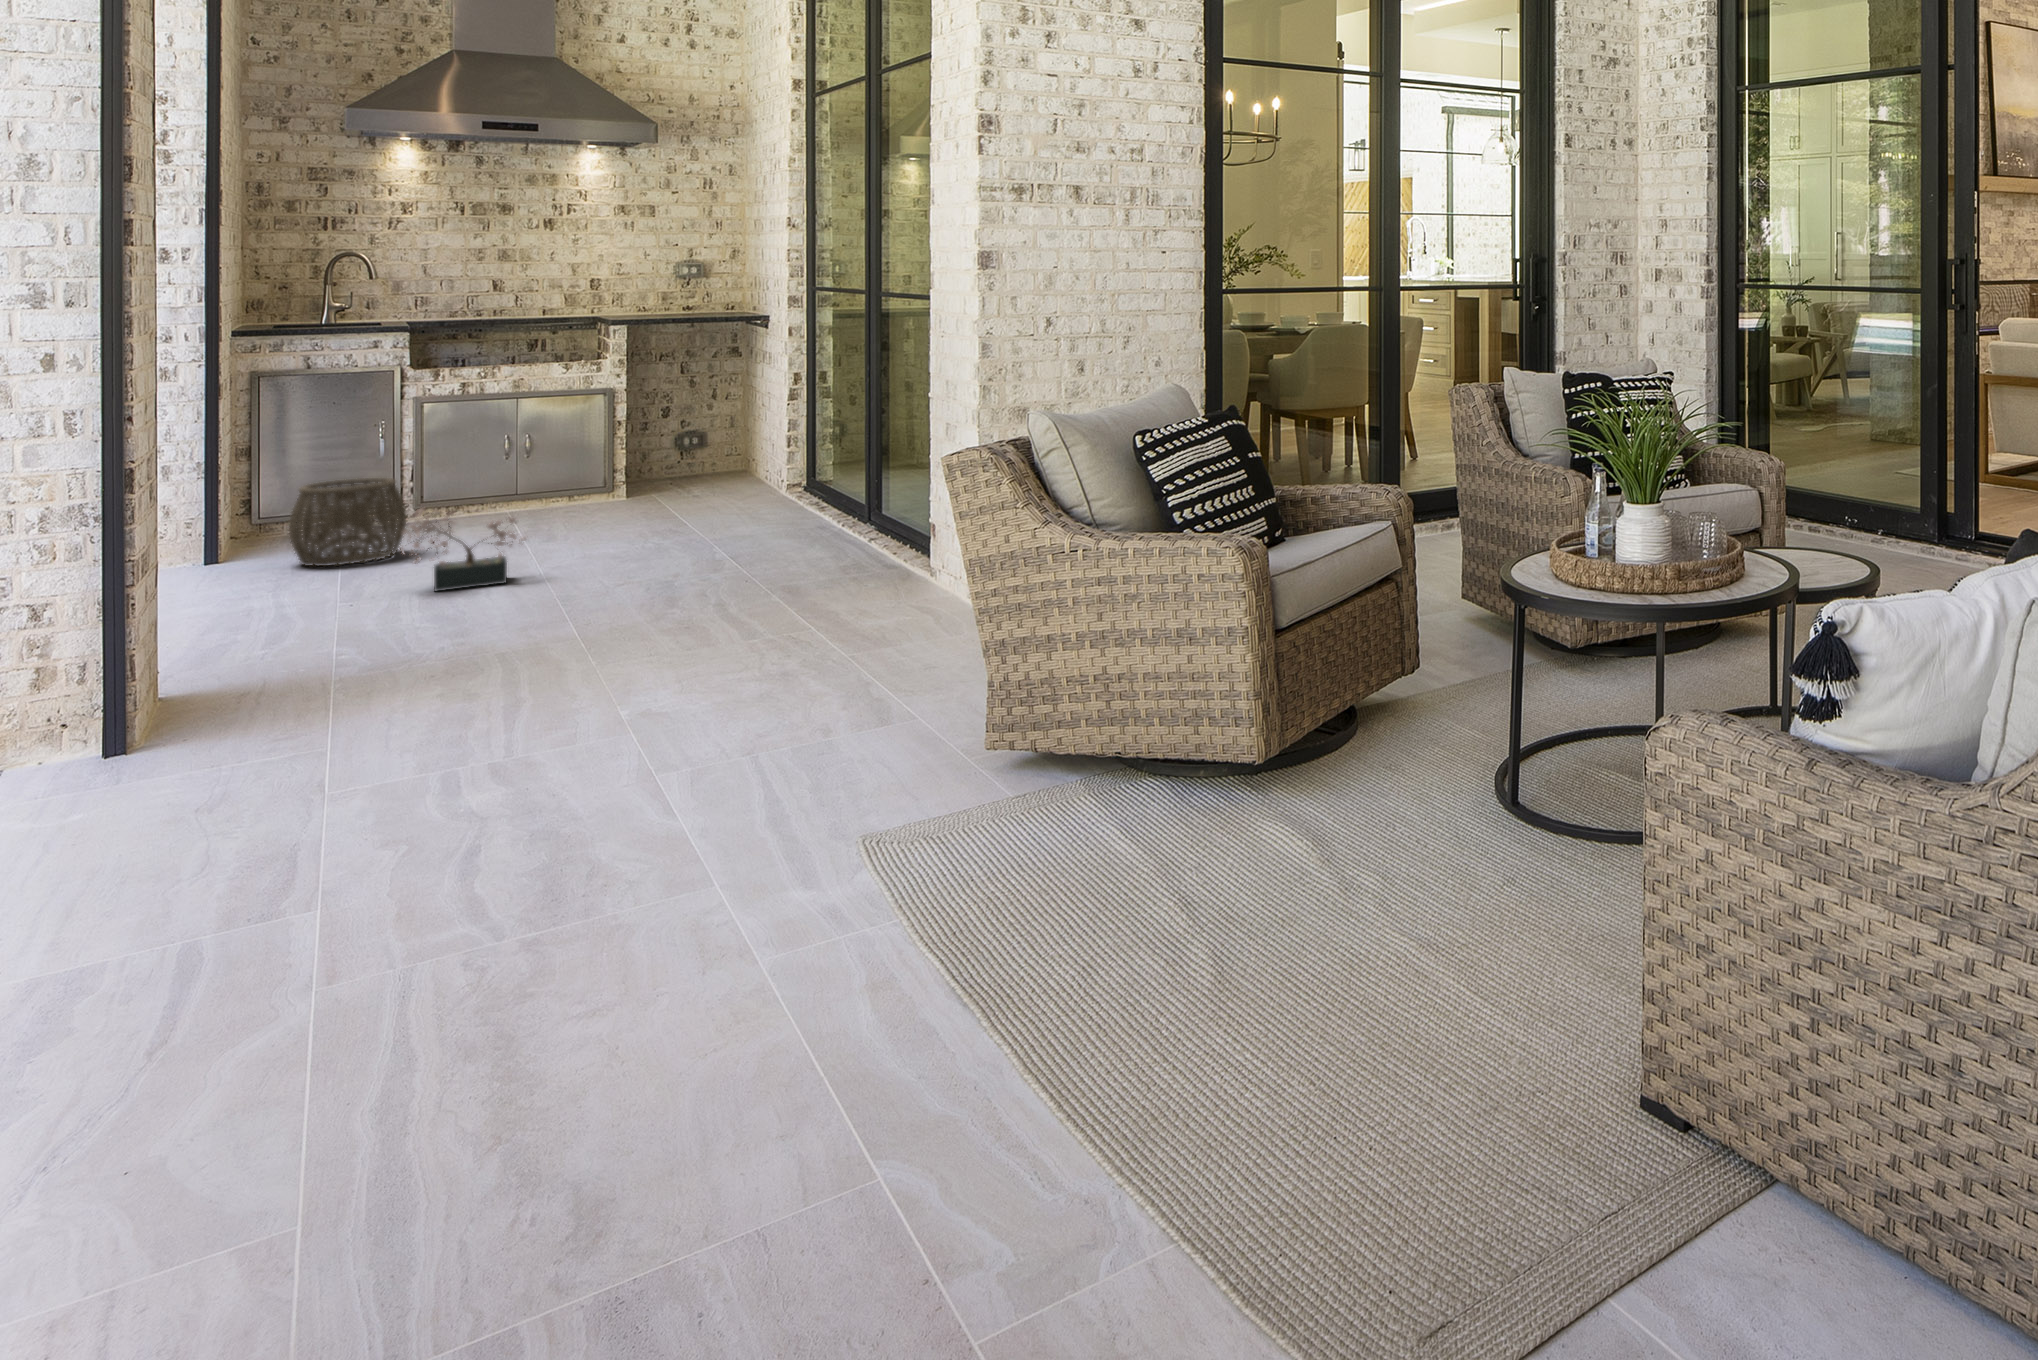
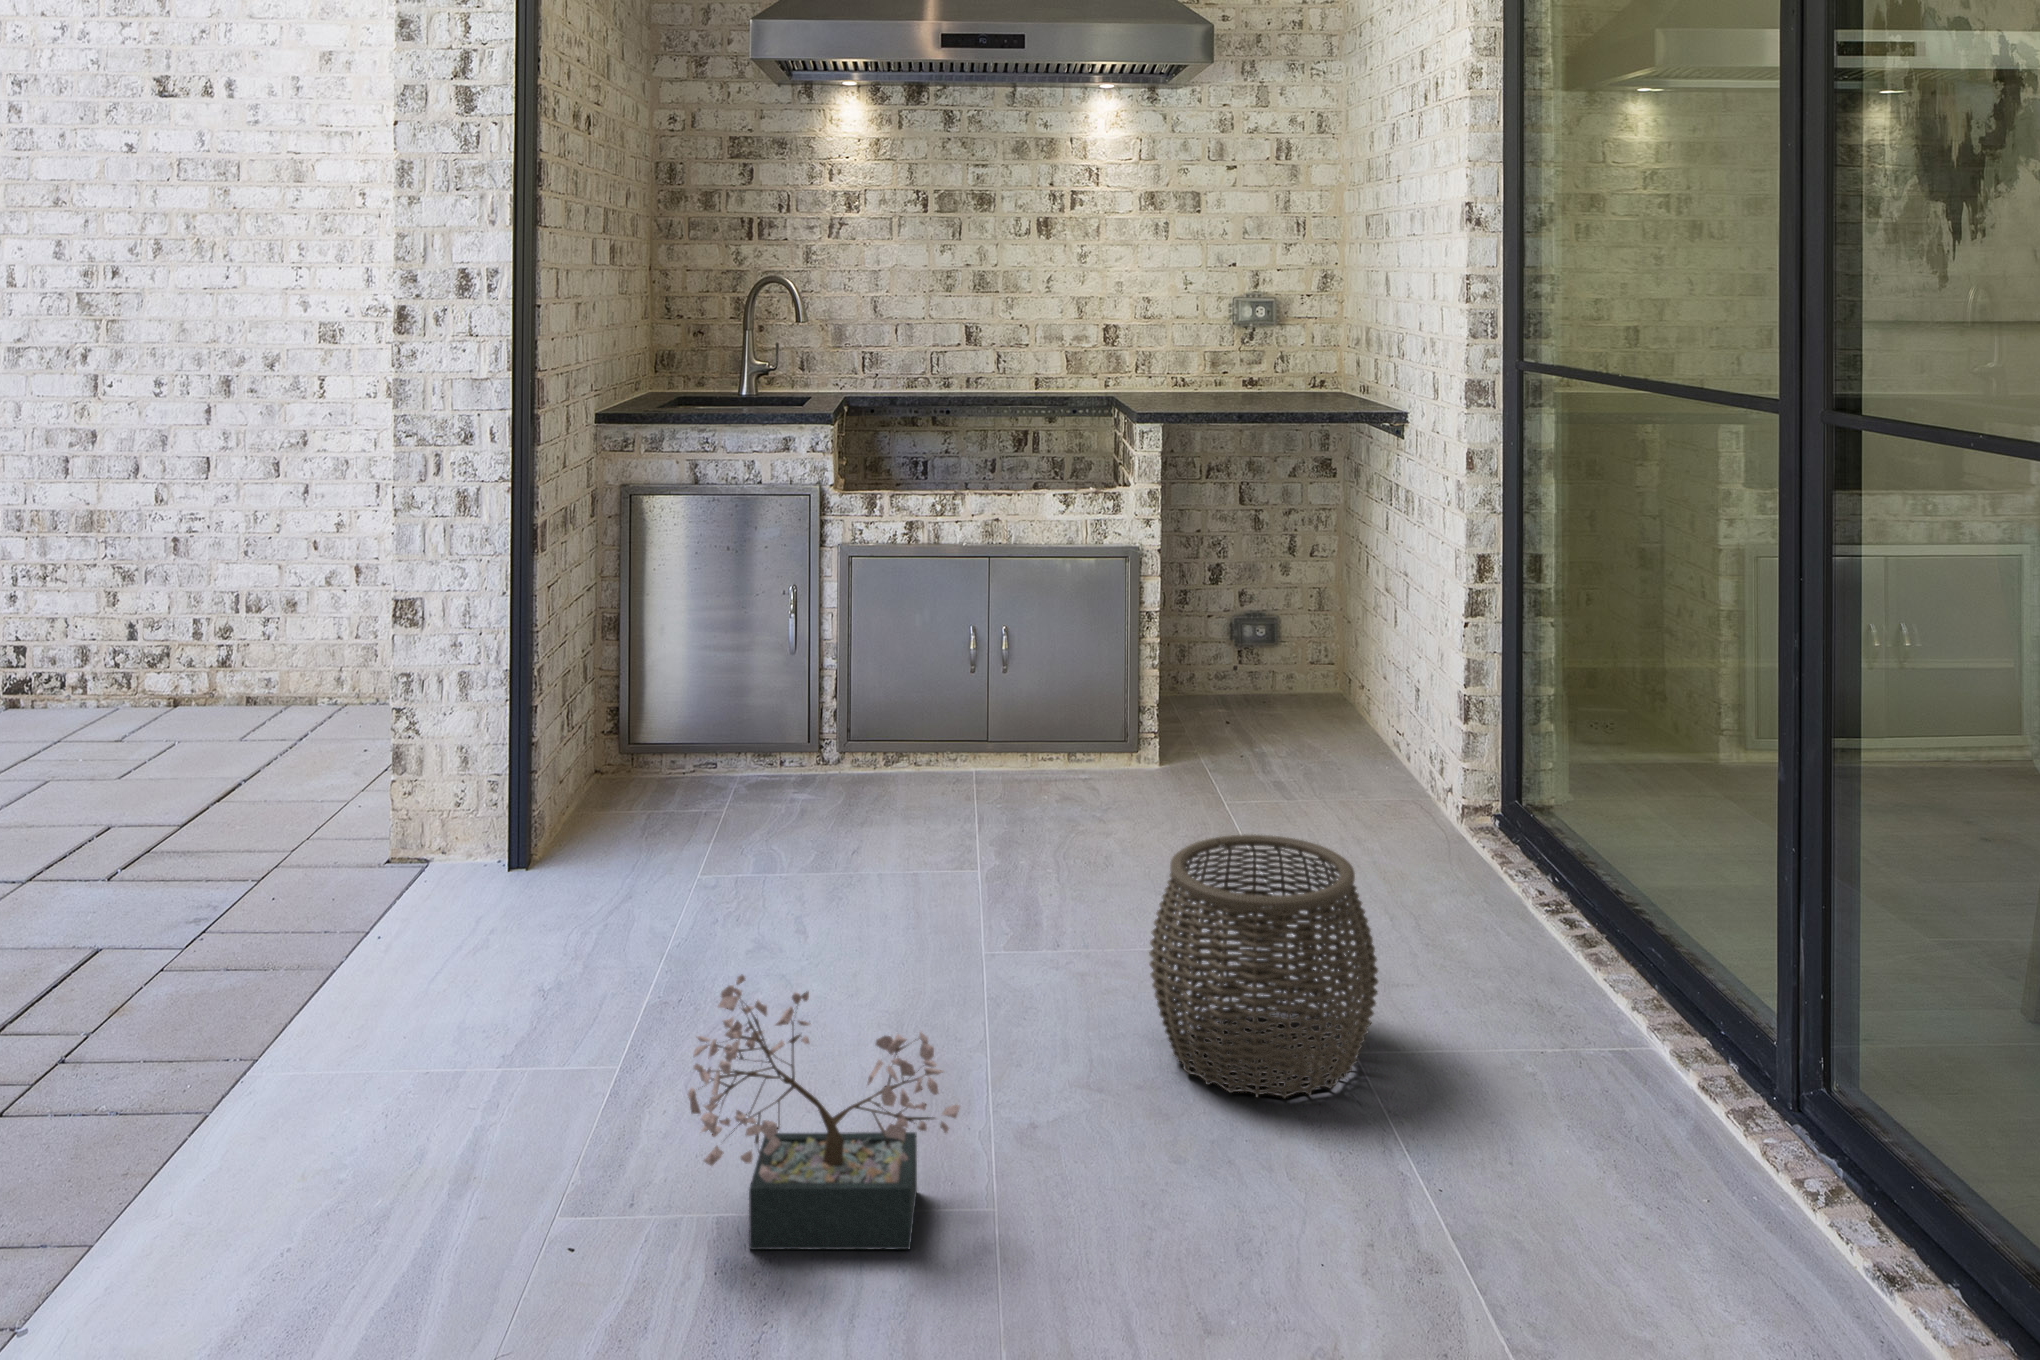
woven basket: present [289,478,407,566] -> present [1149,834,1378,1098]

